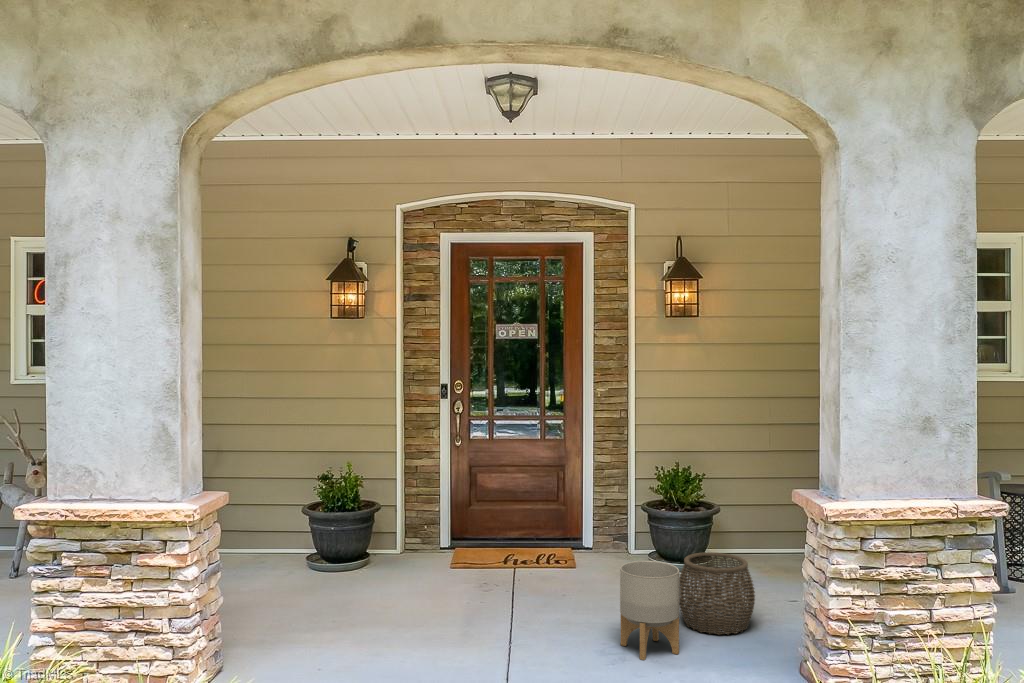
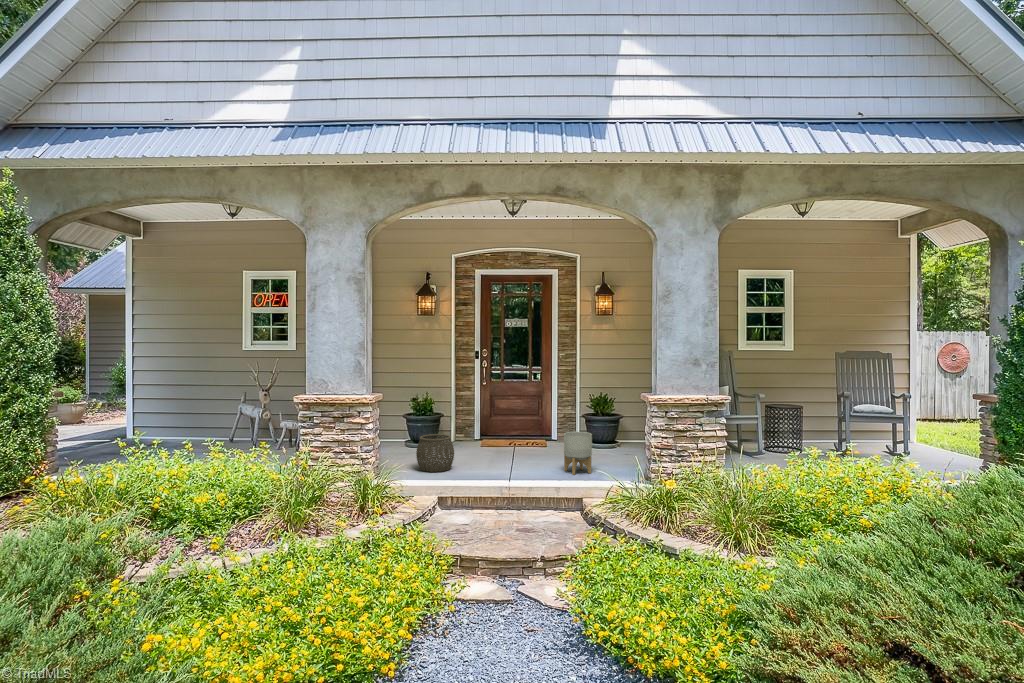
woven basket: present [679,552,755,635] -> present [416,434,454,472]

